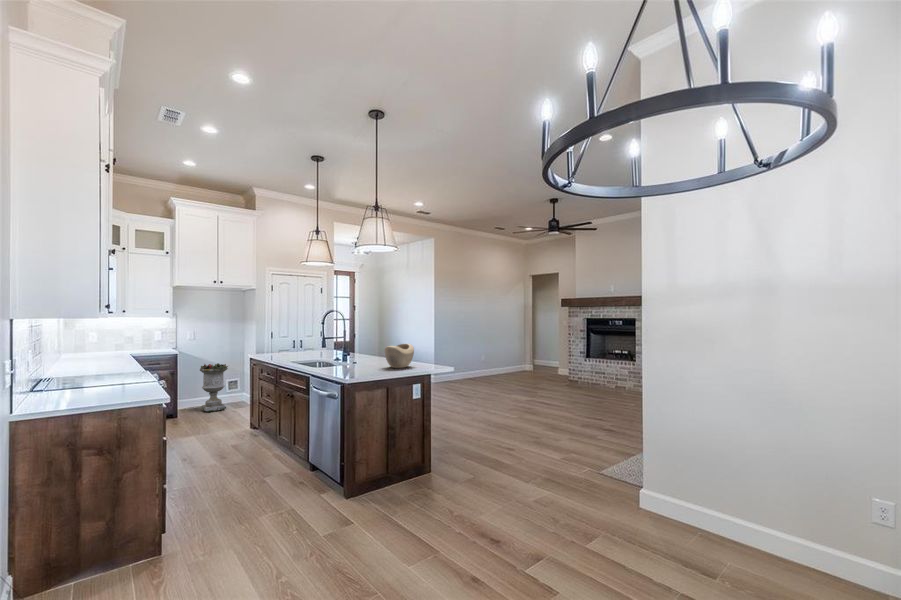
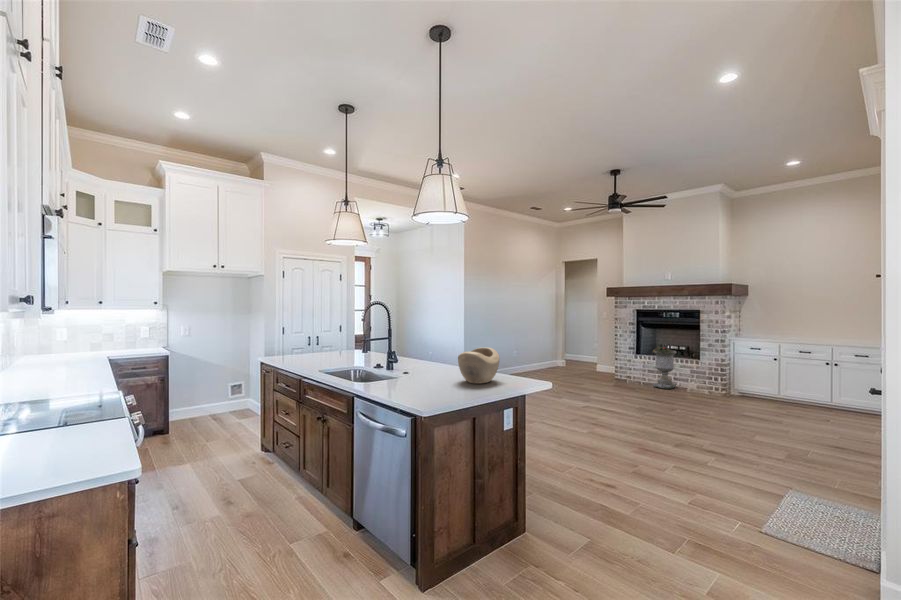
planter: present [200,363,228,412] -> present [653,347,676,389]

